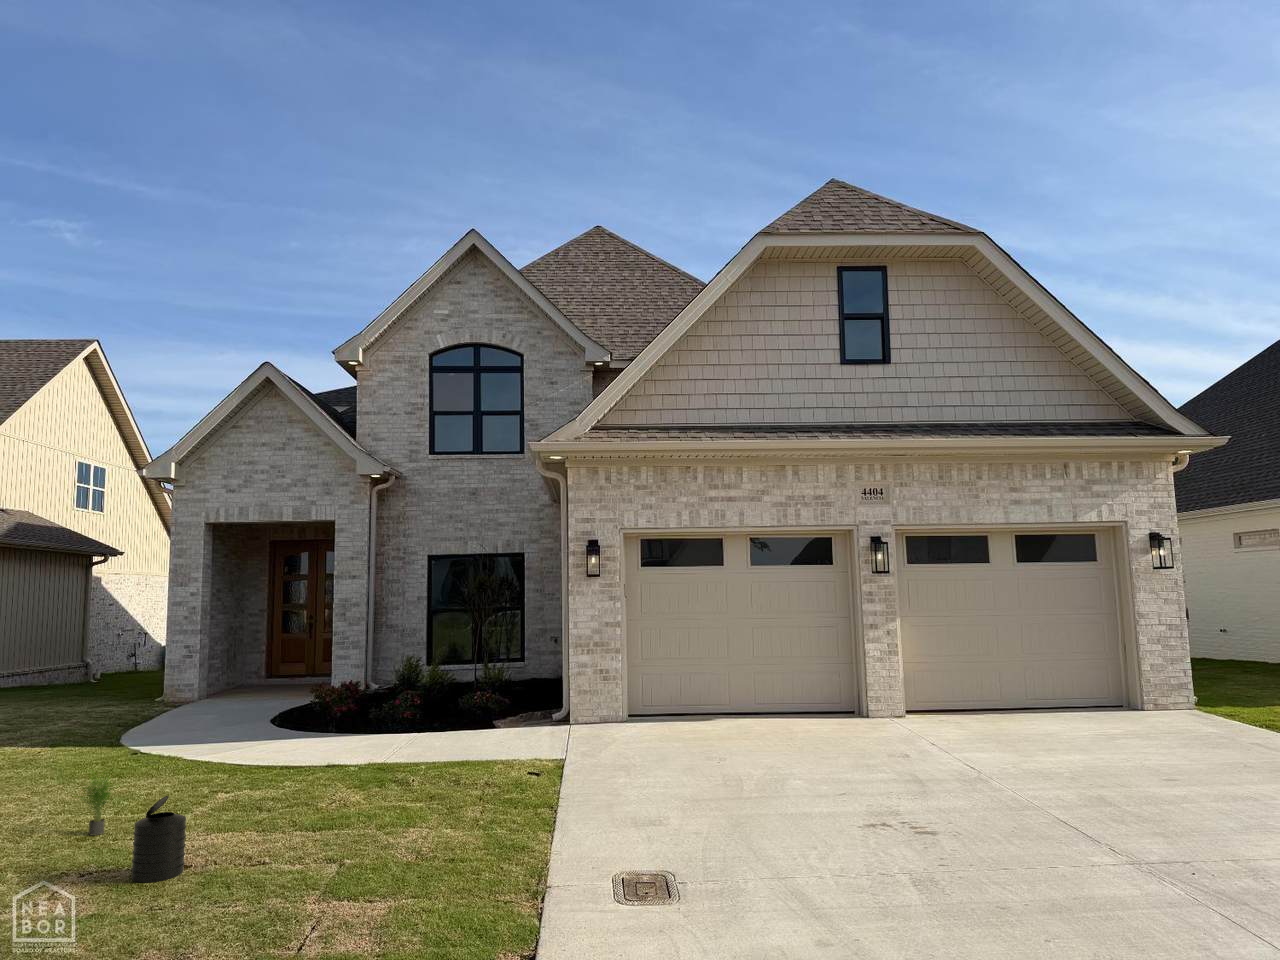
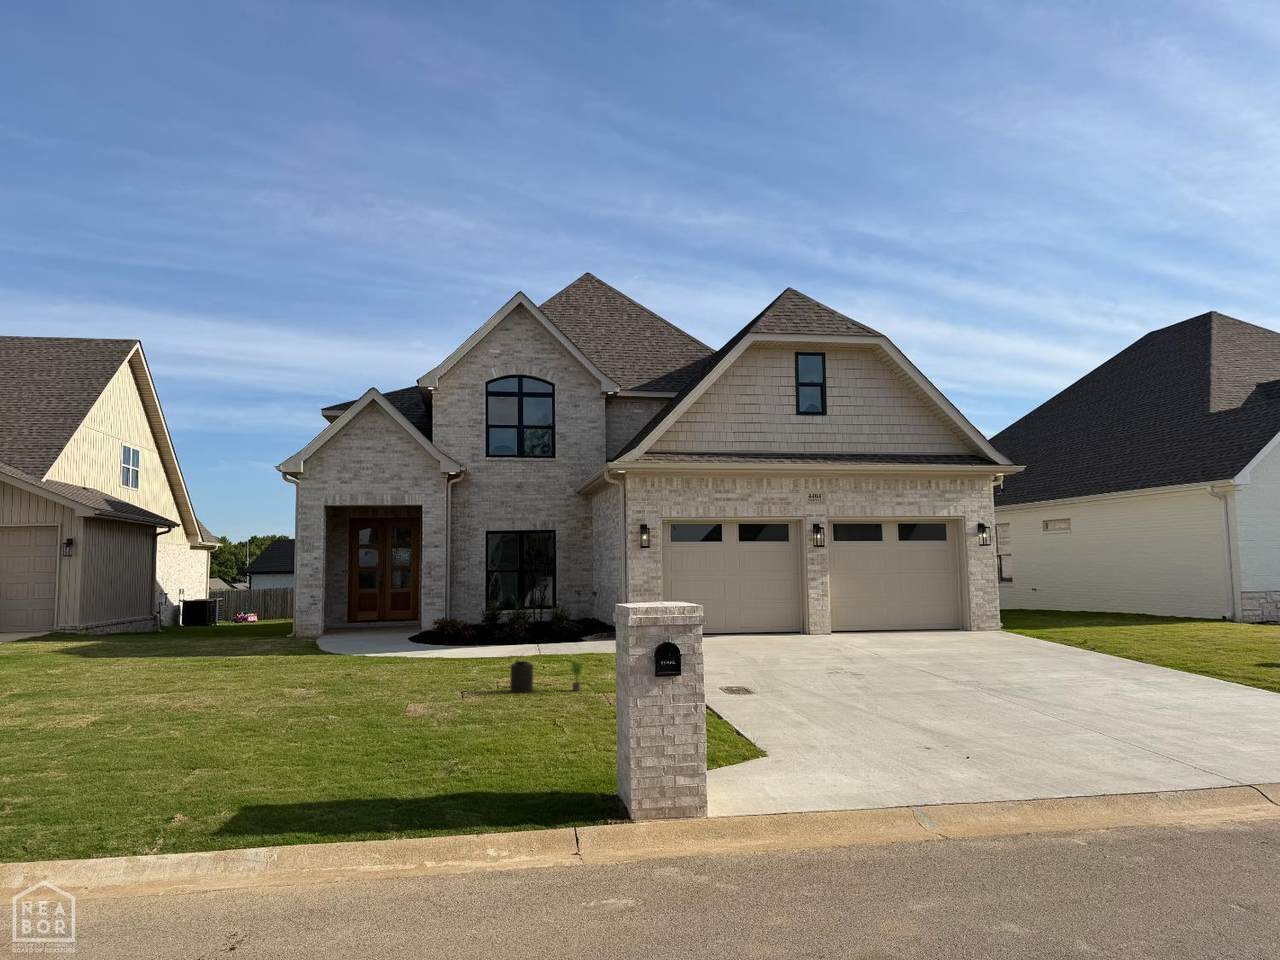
potted plant: present [77,774,117,835] -> present [571,660,584,691]

